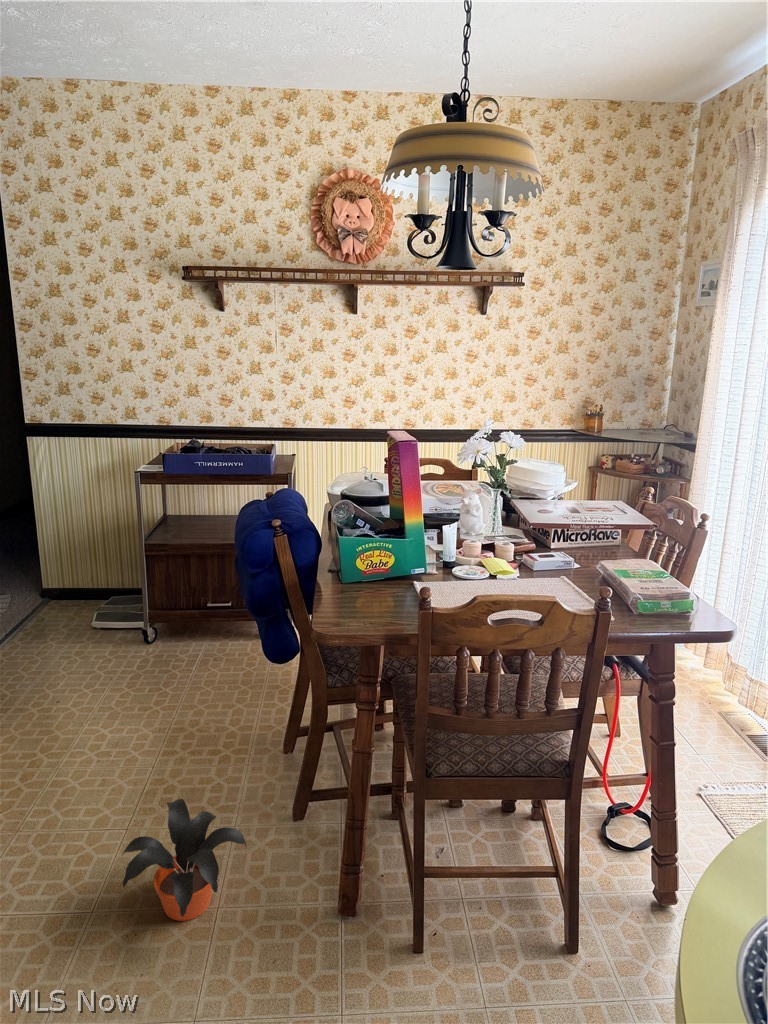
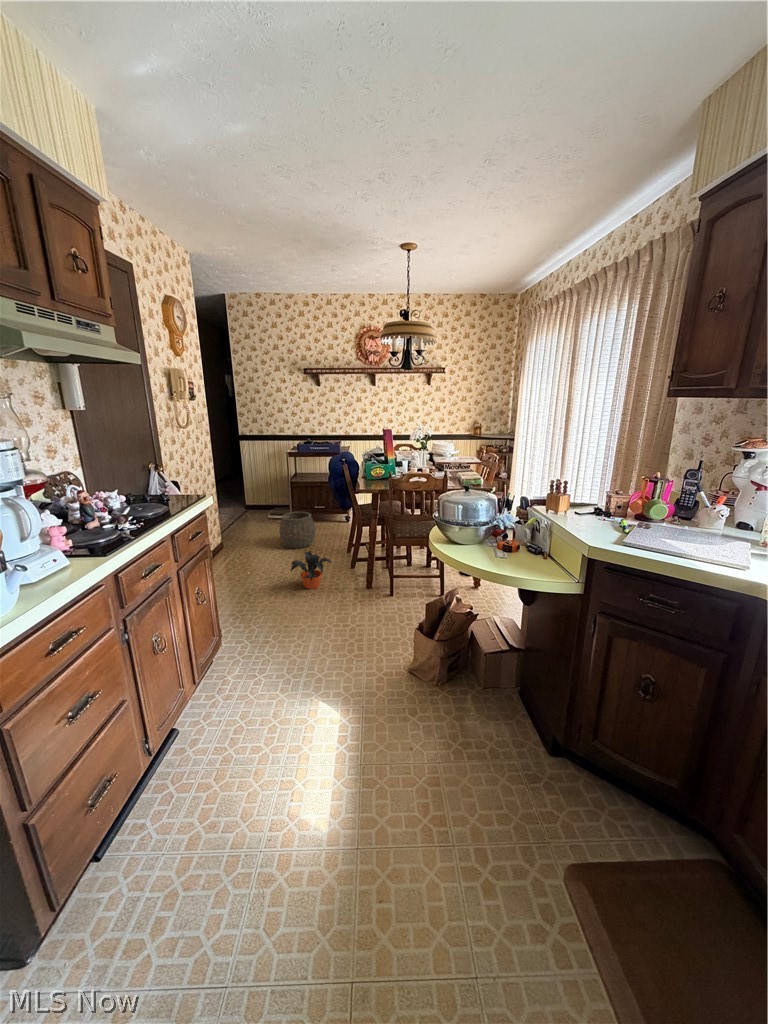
woven basket: none [111,635,206,739] -> present [279,512,315,548]

